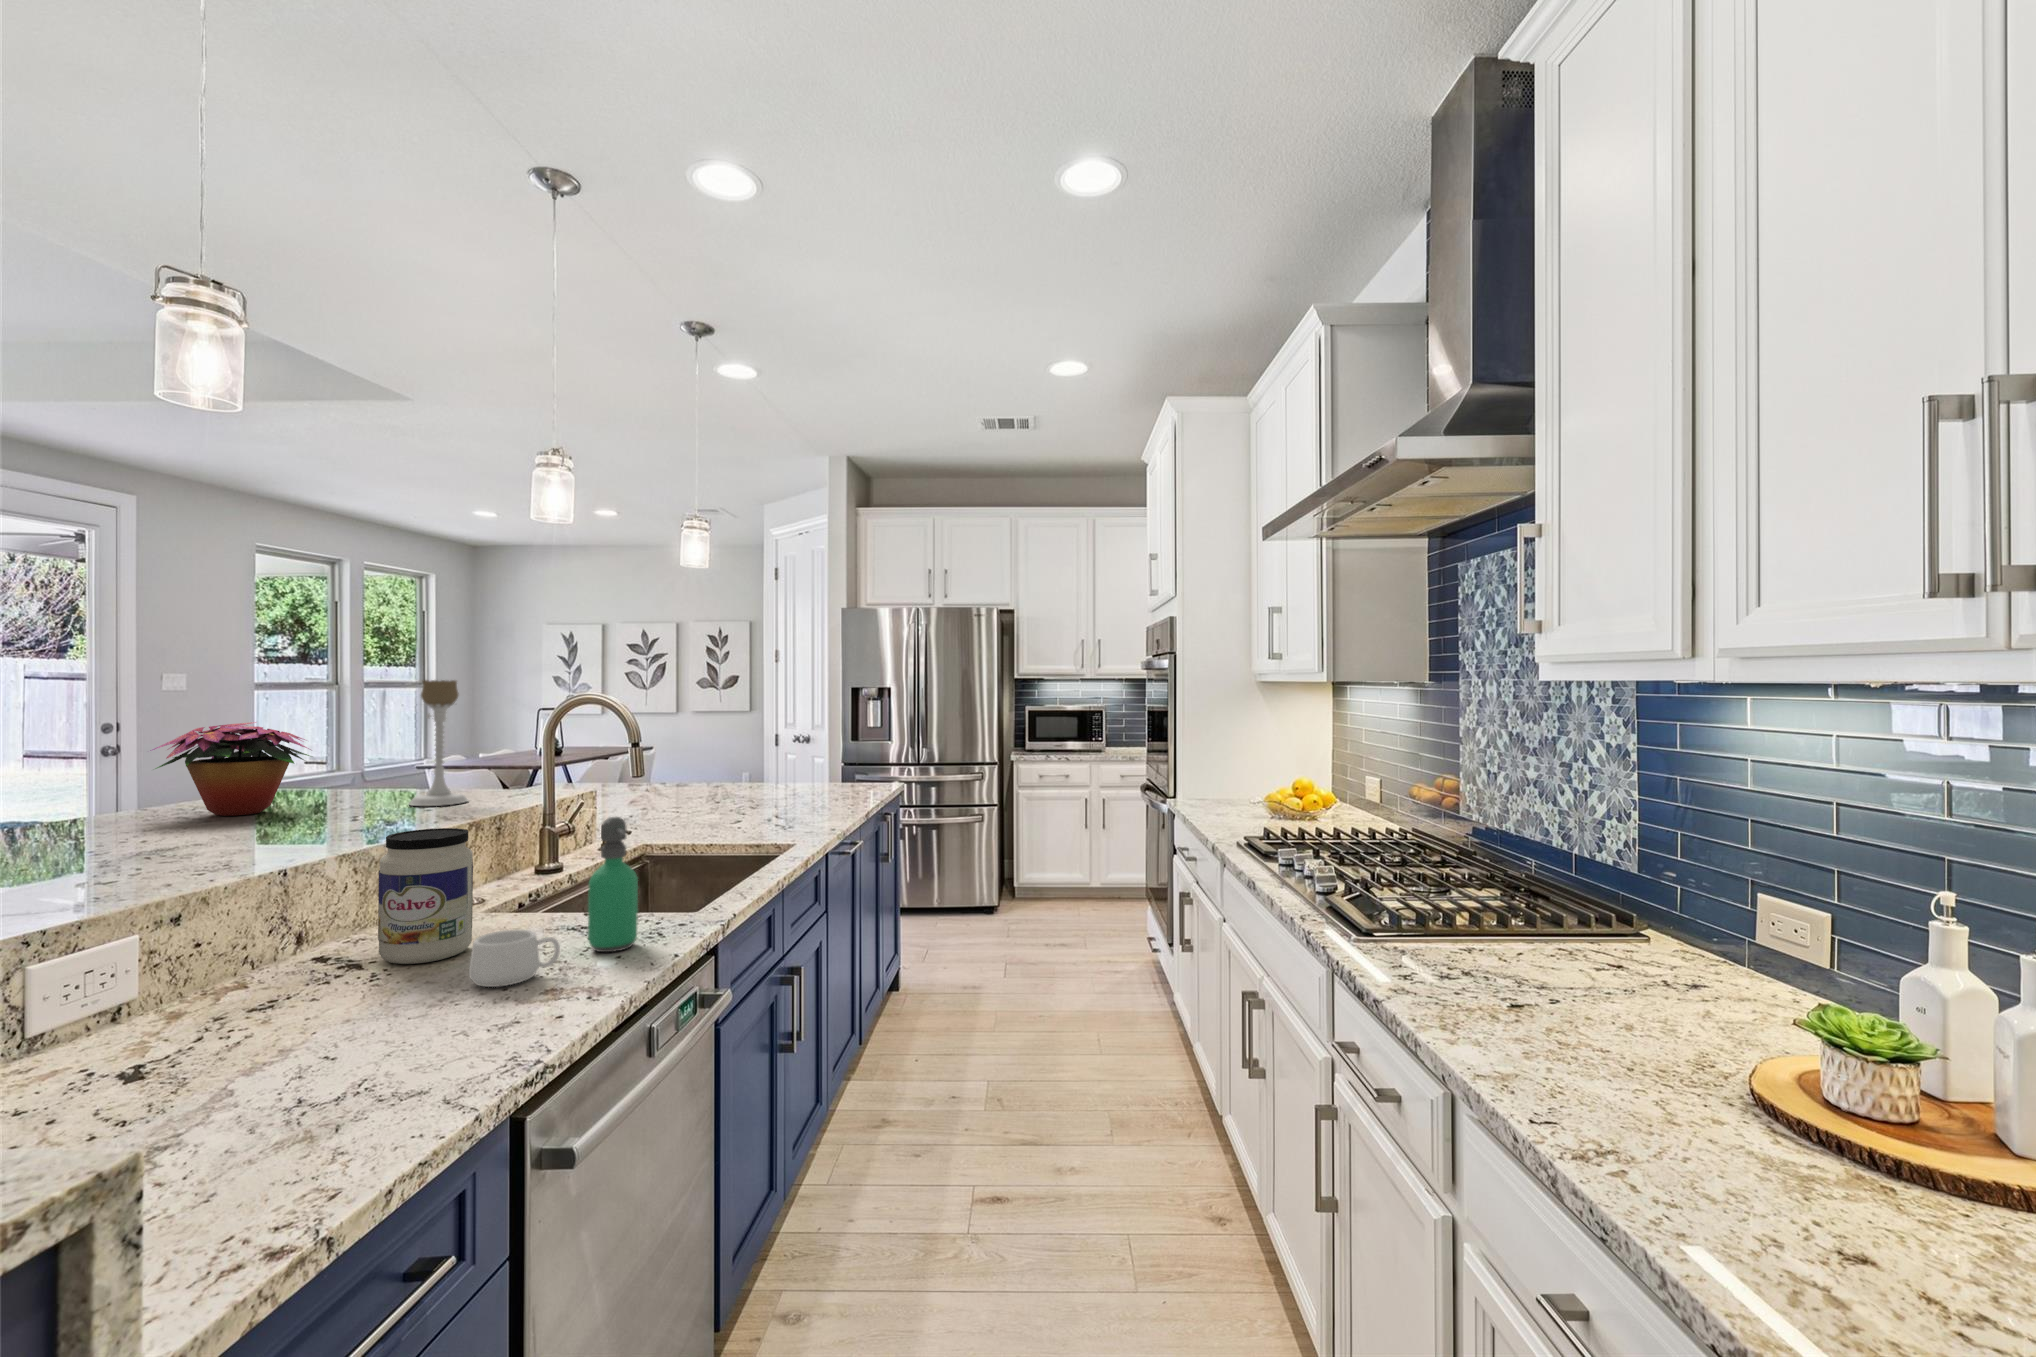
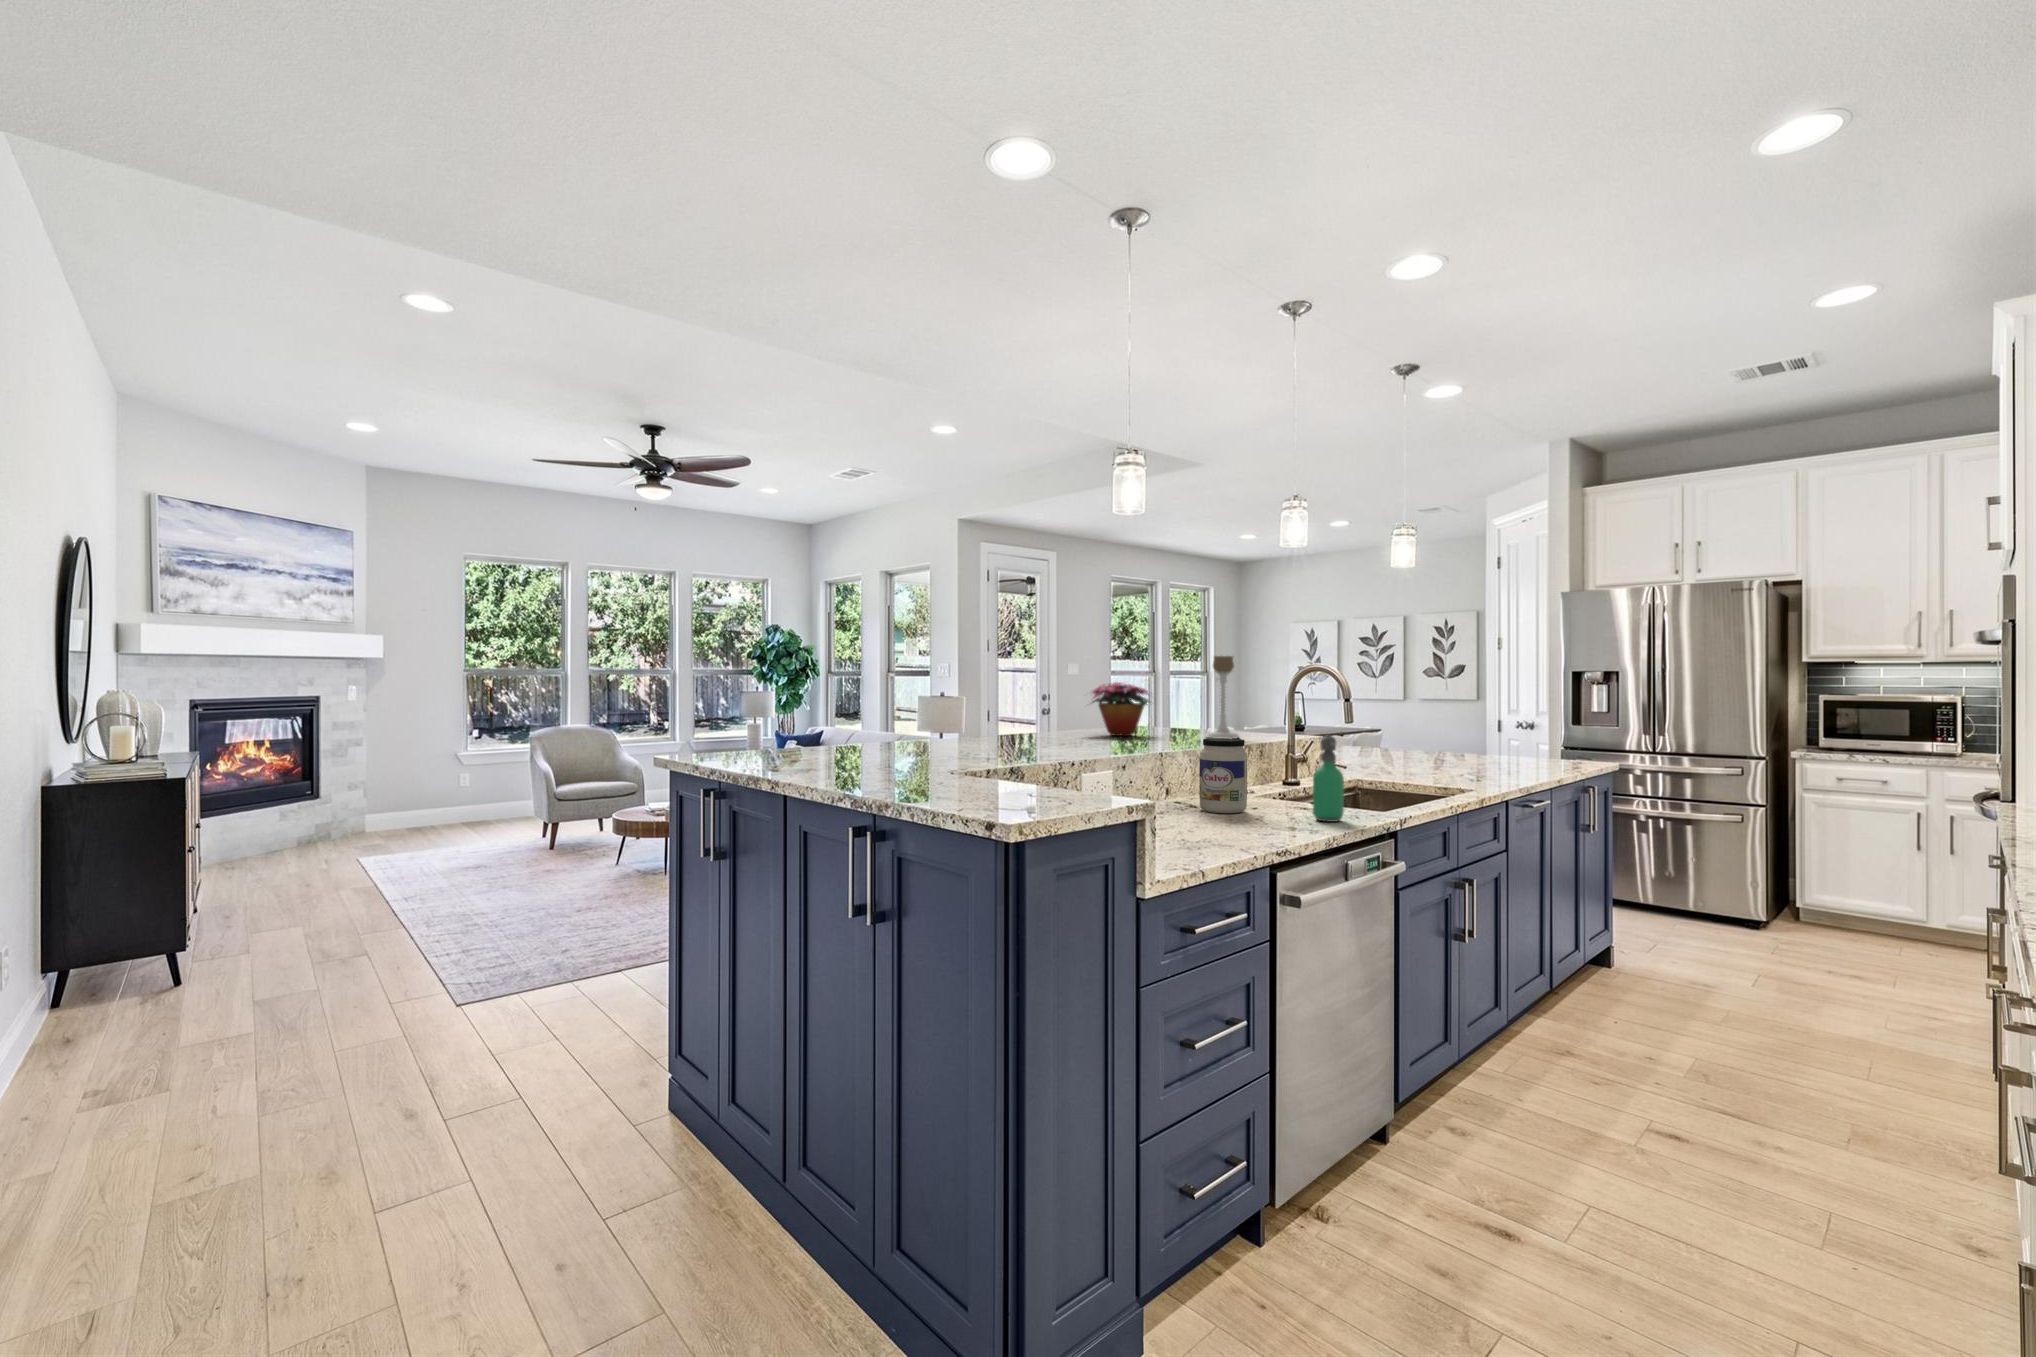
mug: present [469,929,560,987] -> none [1247,796,1296,825]

